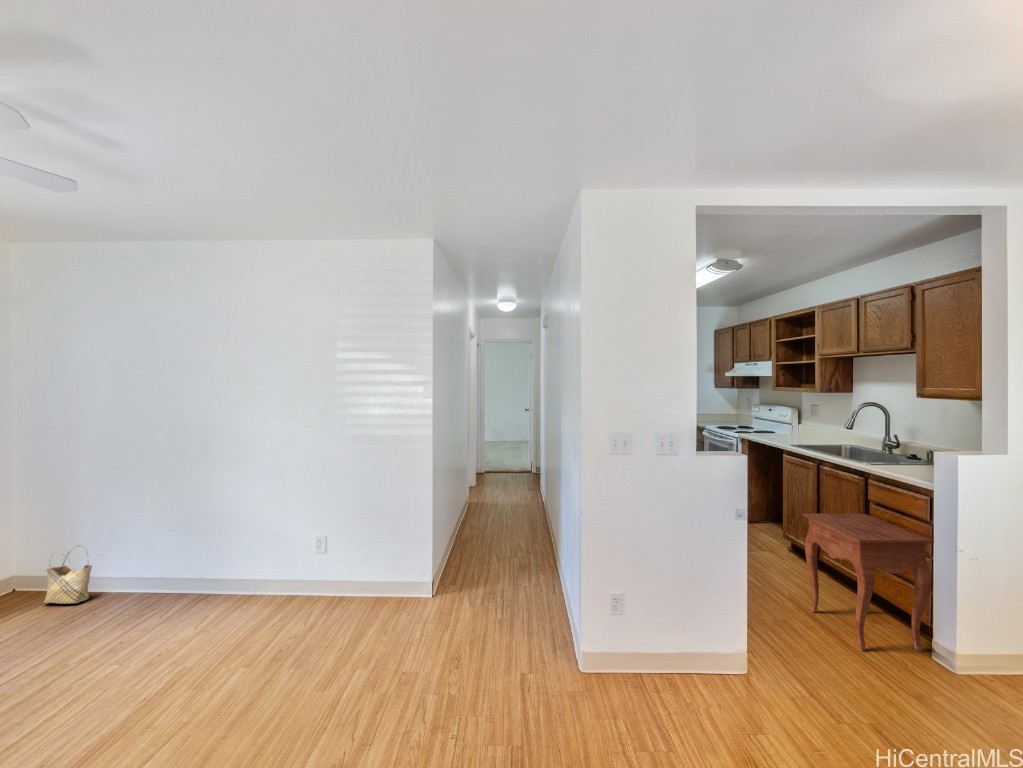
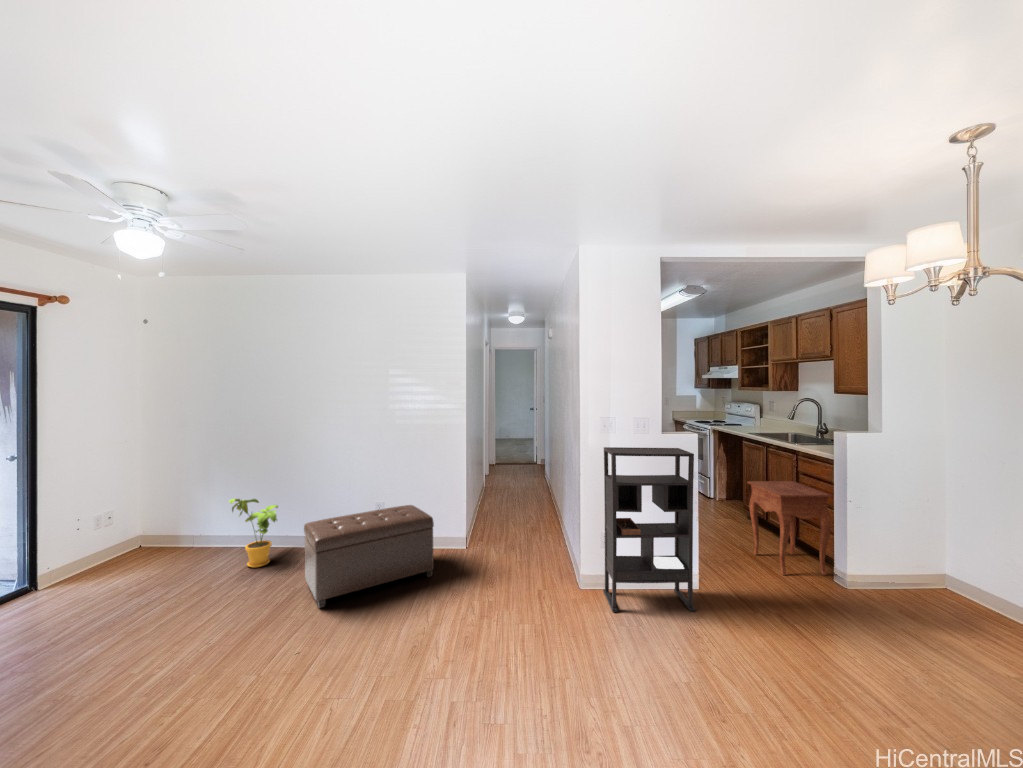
bookshelf: none [611,473,750,723] -> present [603,447,695,612]
house plant: none [103,532,186,626] -> present [229,499,278,568]
ottoman: none [189,541,377,708] -> present [304,505,434,608]
woven basket: present [44,553,92,604] -> none [172,512,206,555]

